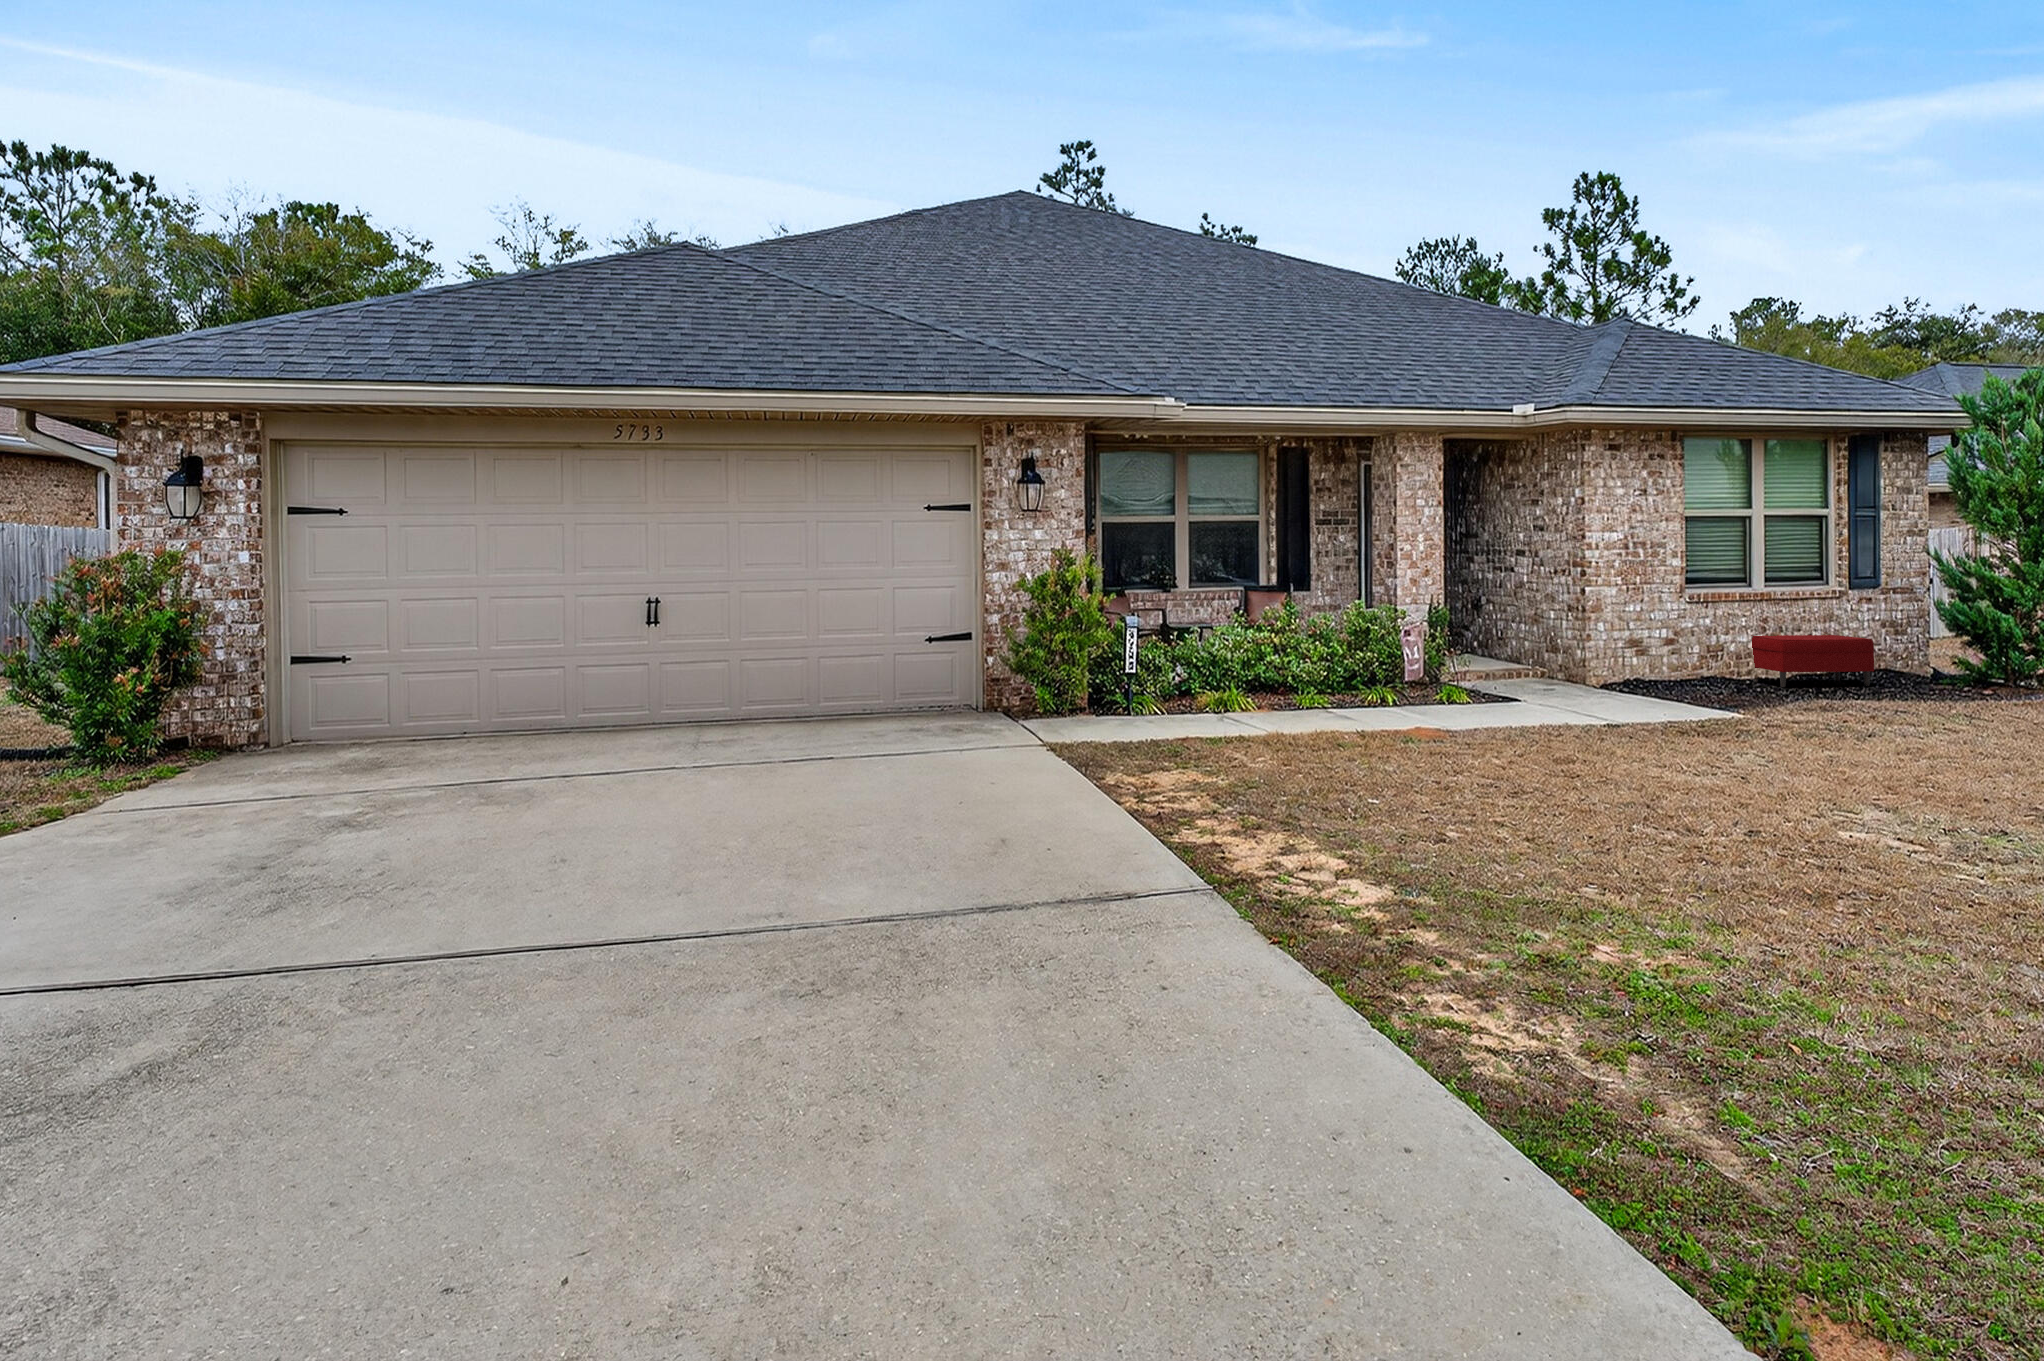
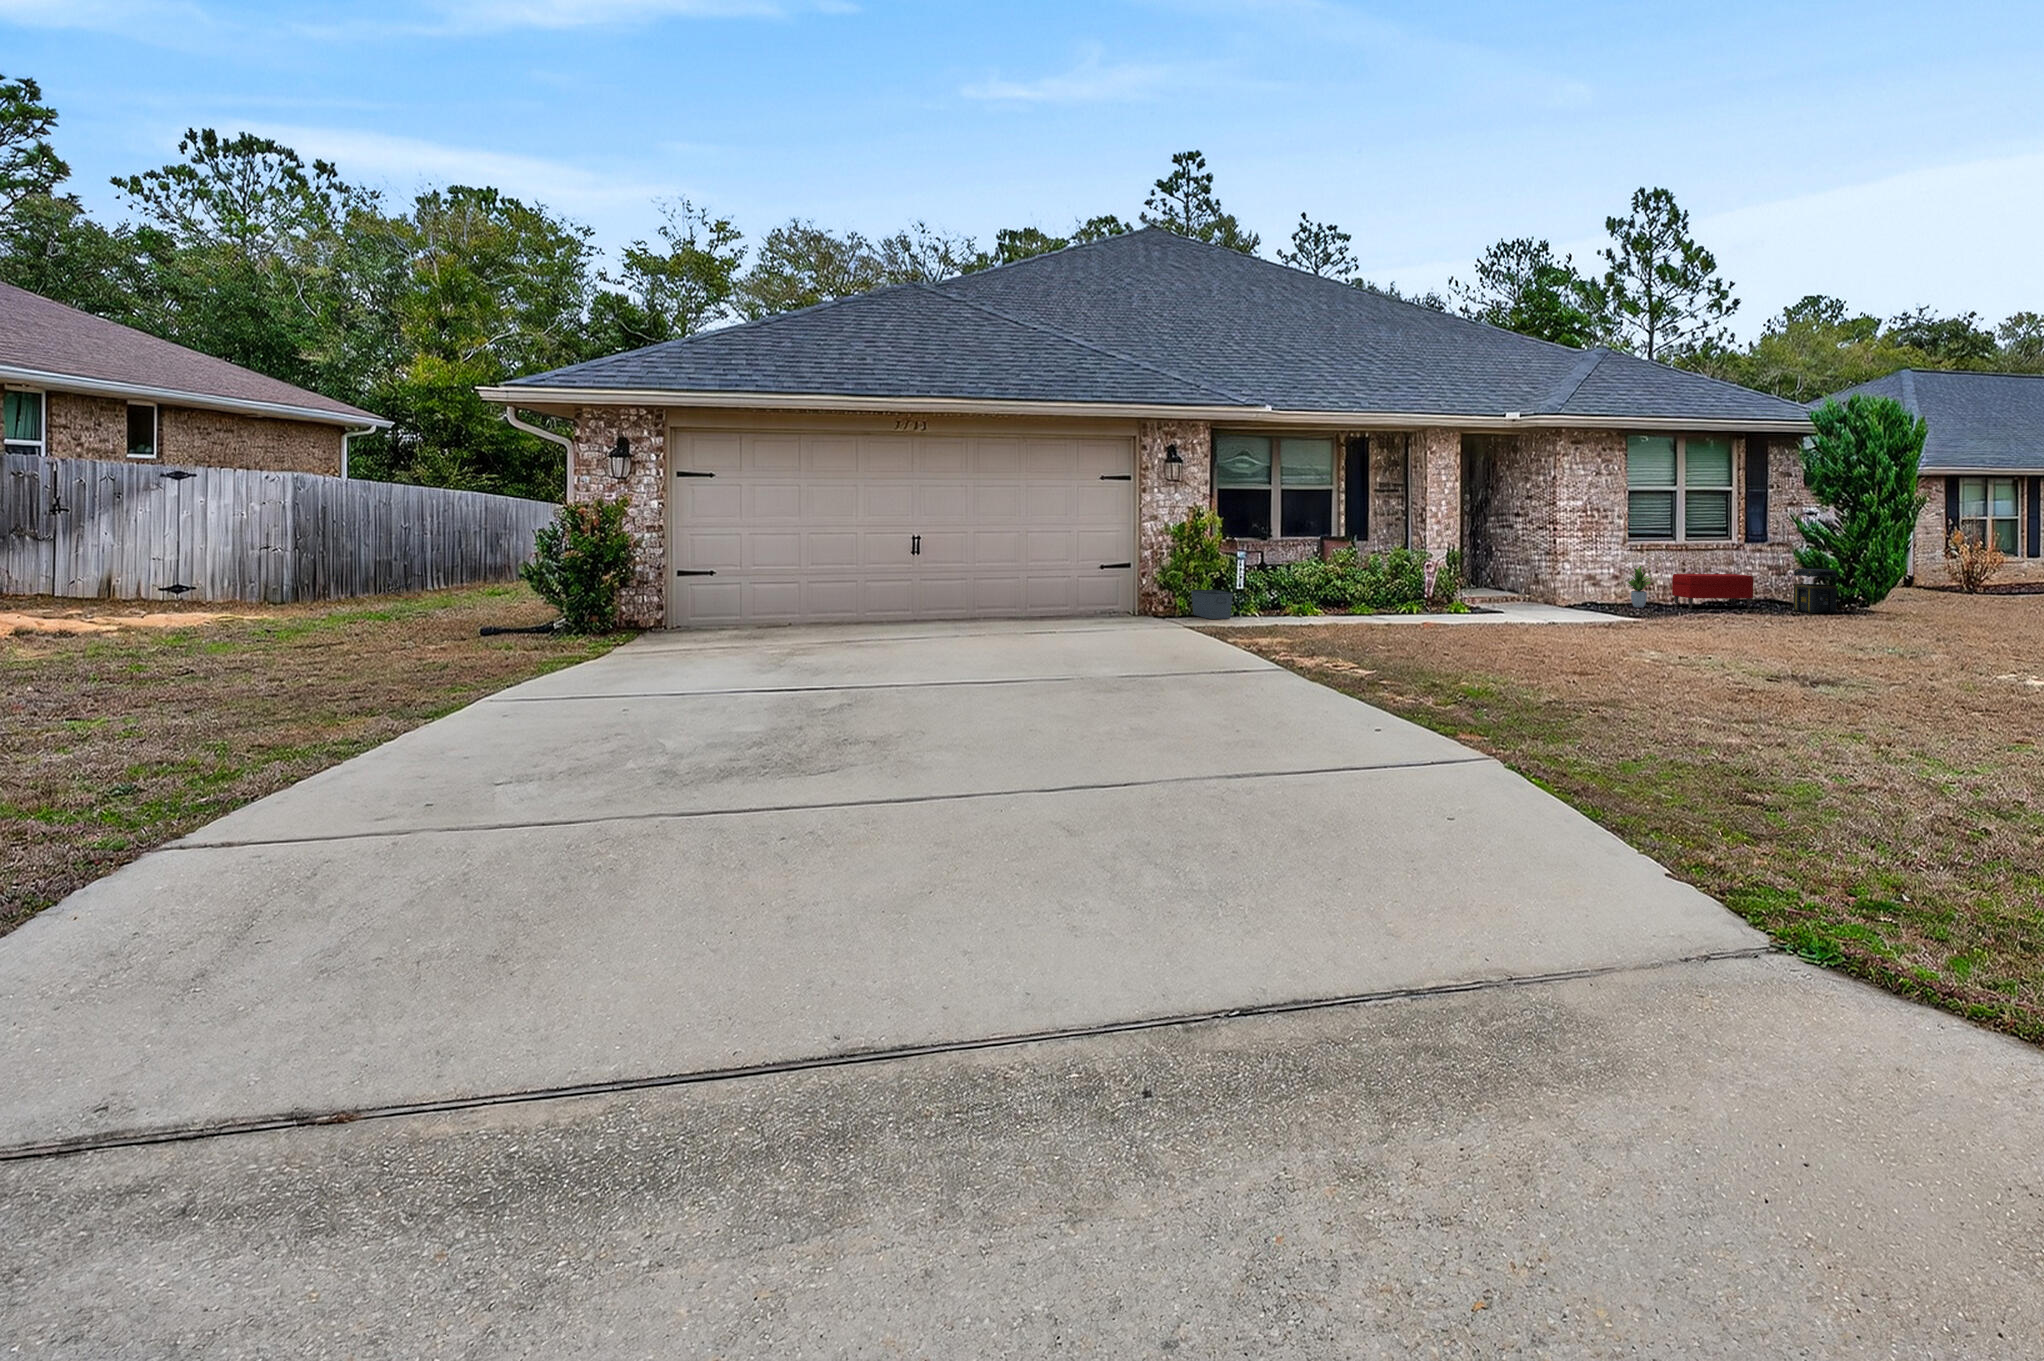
potted plant: none [1681,624,1724,685] -> present [1628,566,1651,608]
toolbox: none [1940,629,2016,696] -> present [1793,569,1838,613]
storage bin: none [1058,672,1122,721] -> present [1191,590,1233,619]

